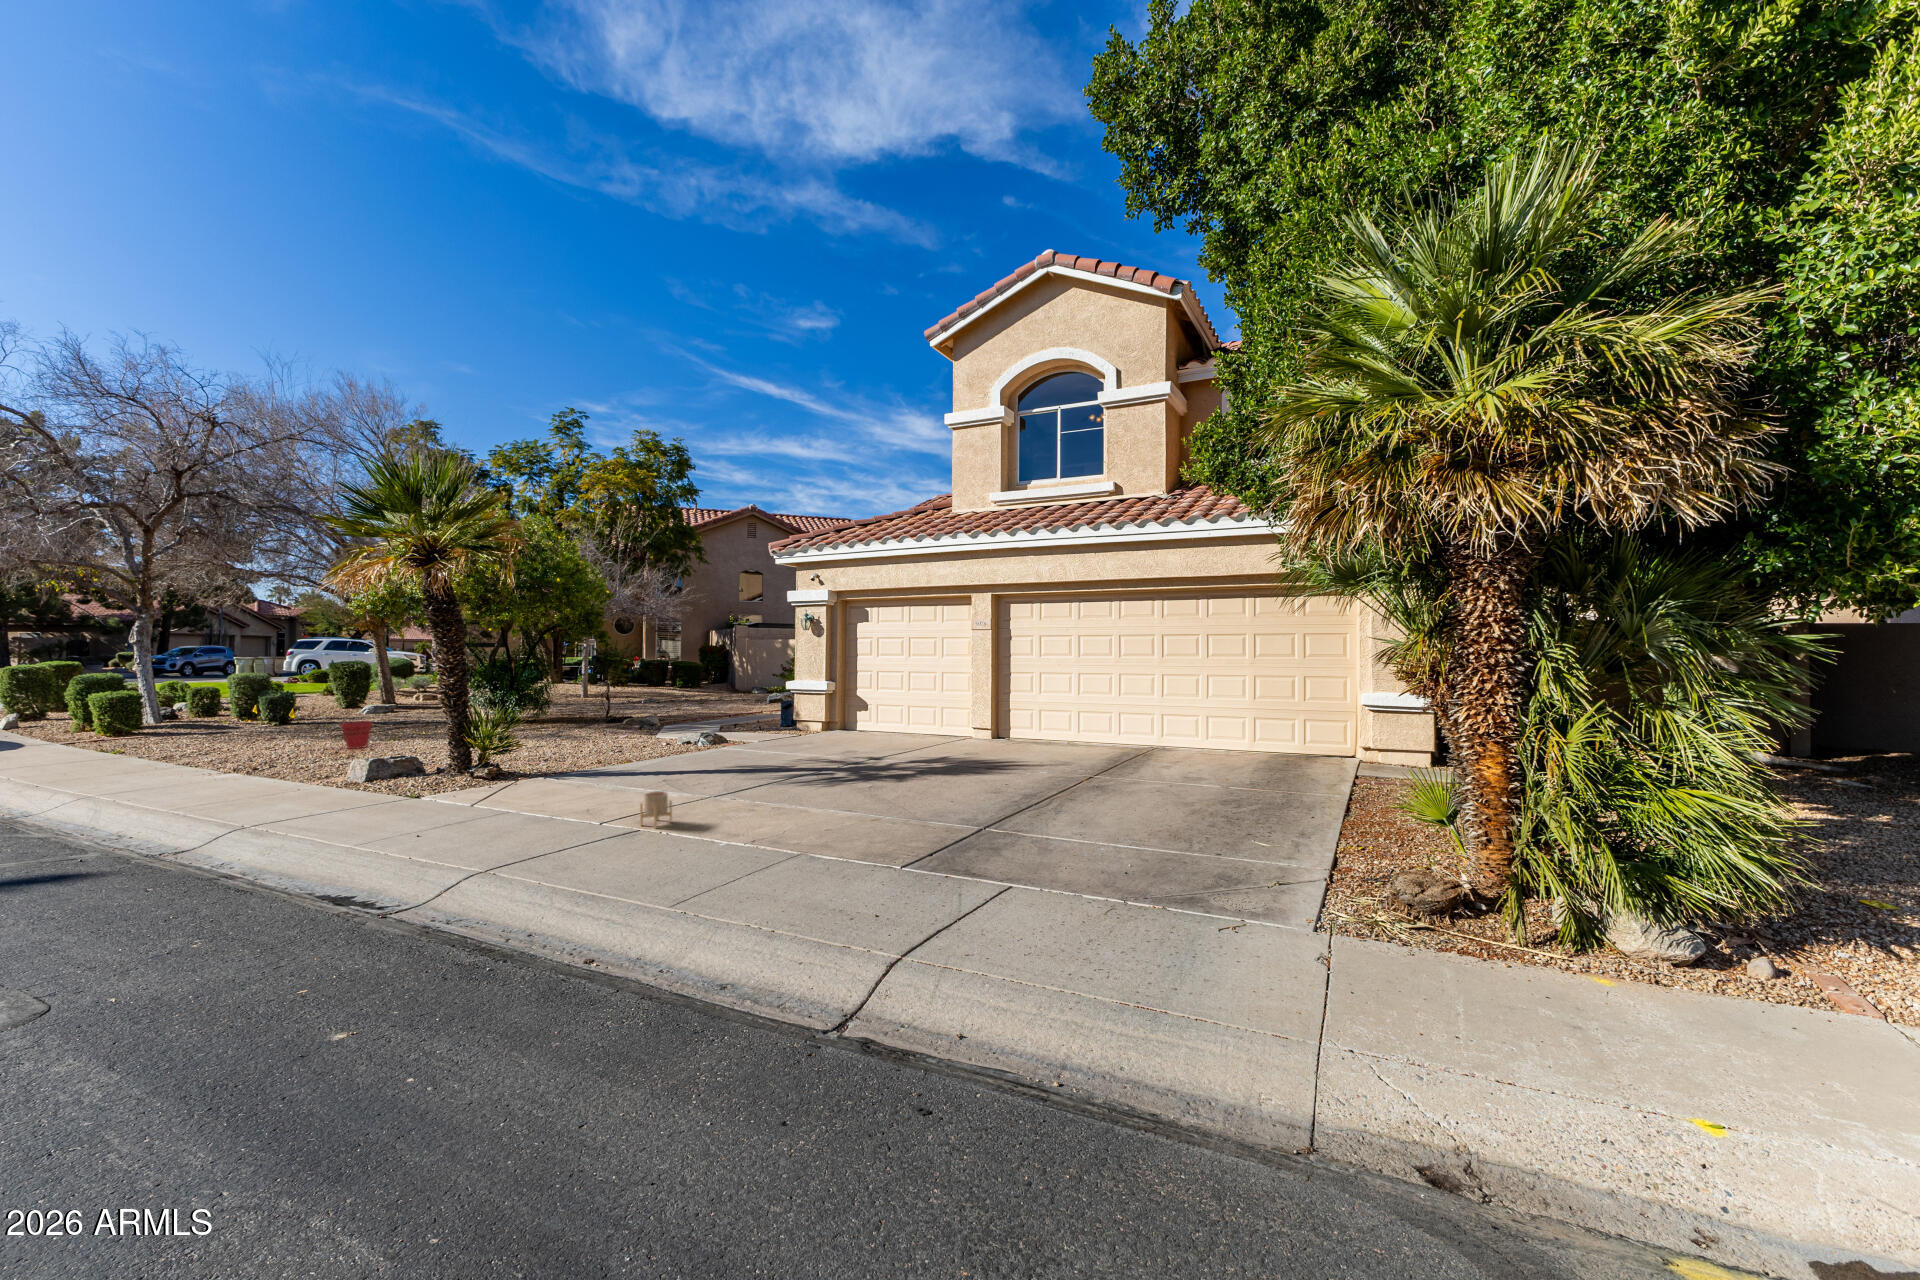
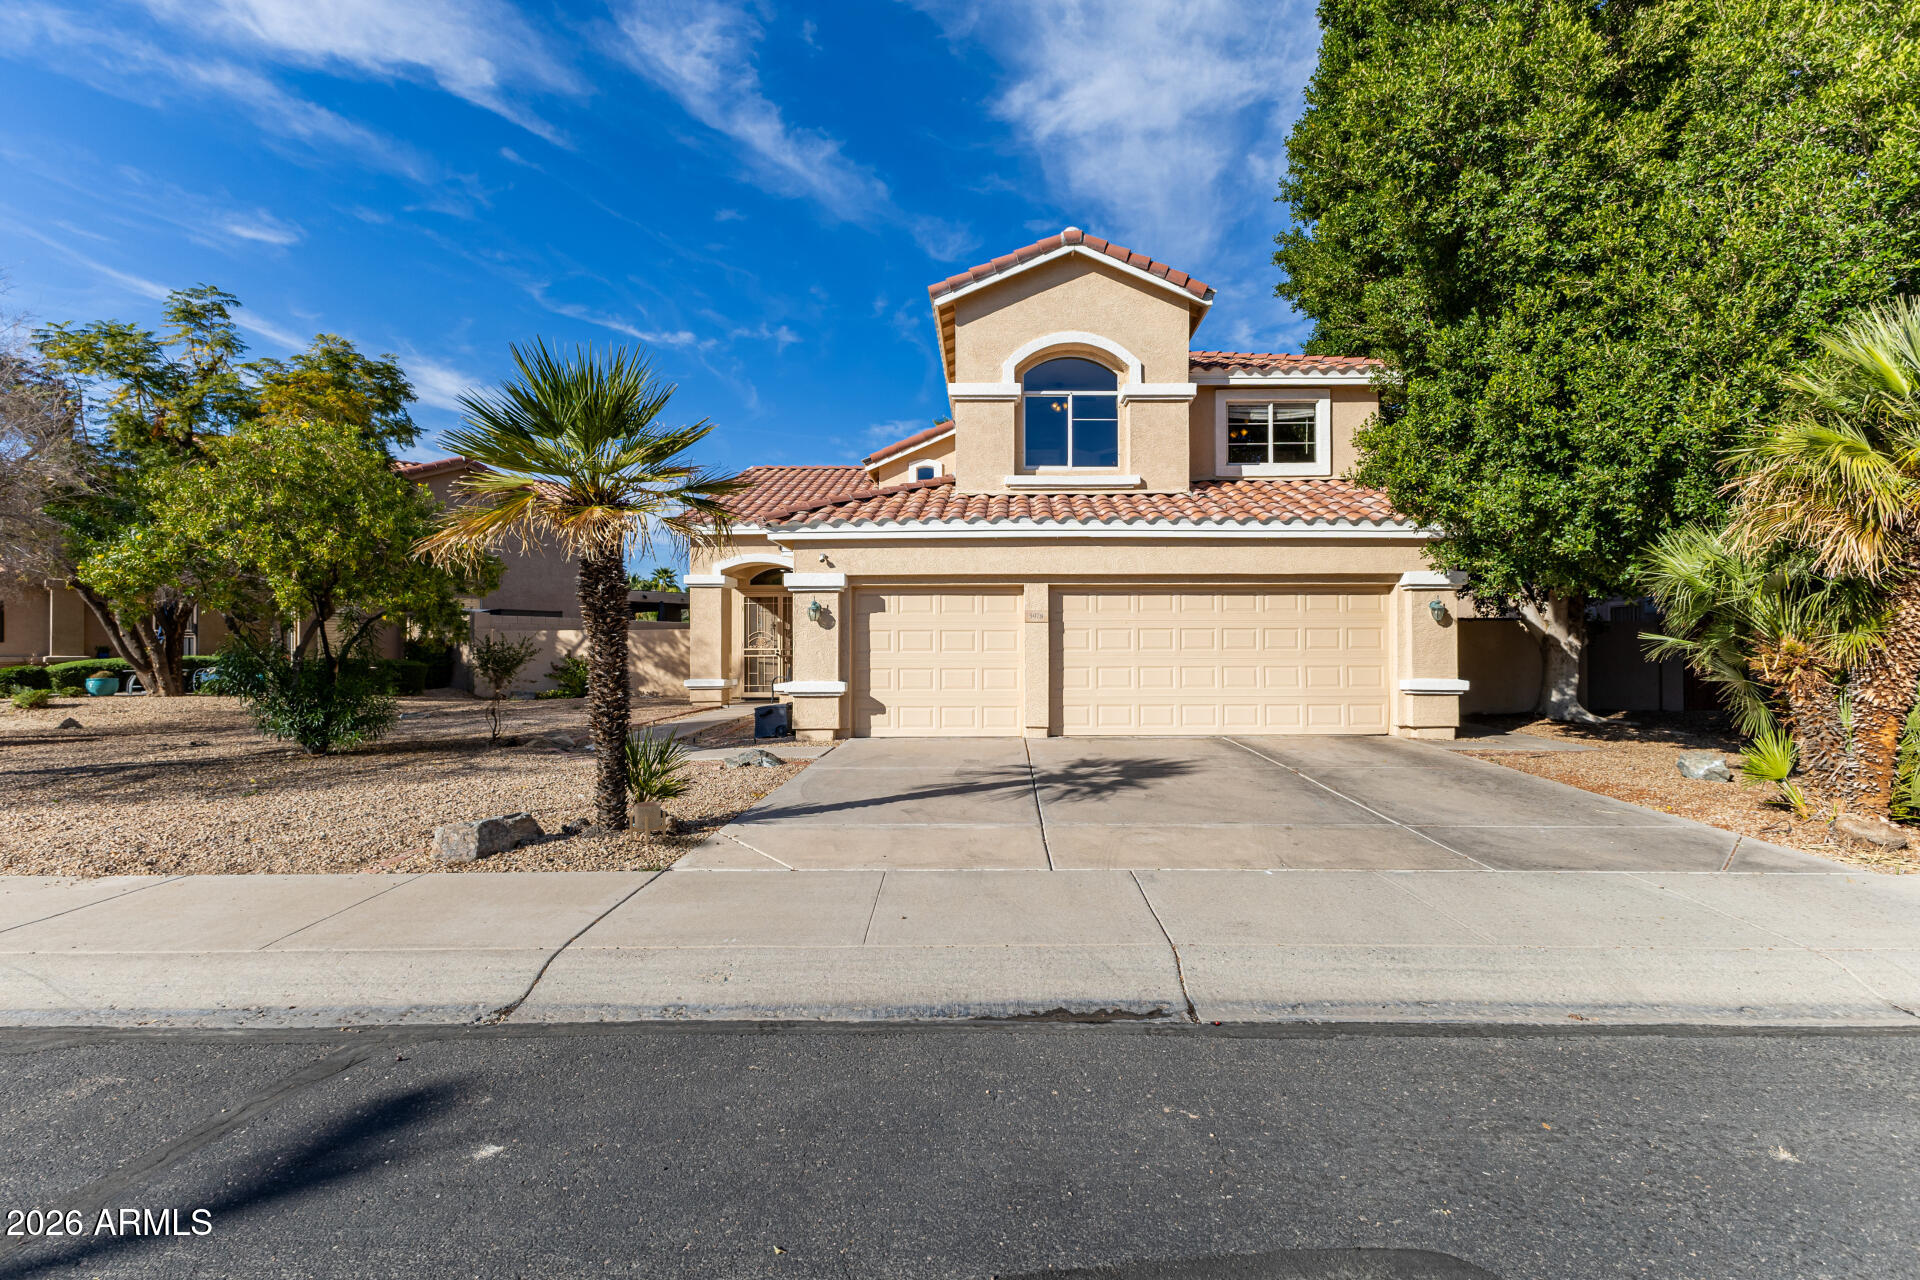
bucket: present [341,721,372,749] -> none [288,728,324,760]

